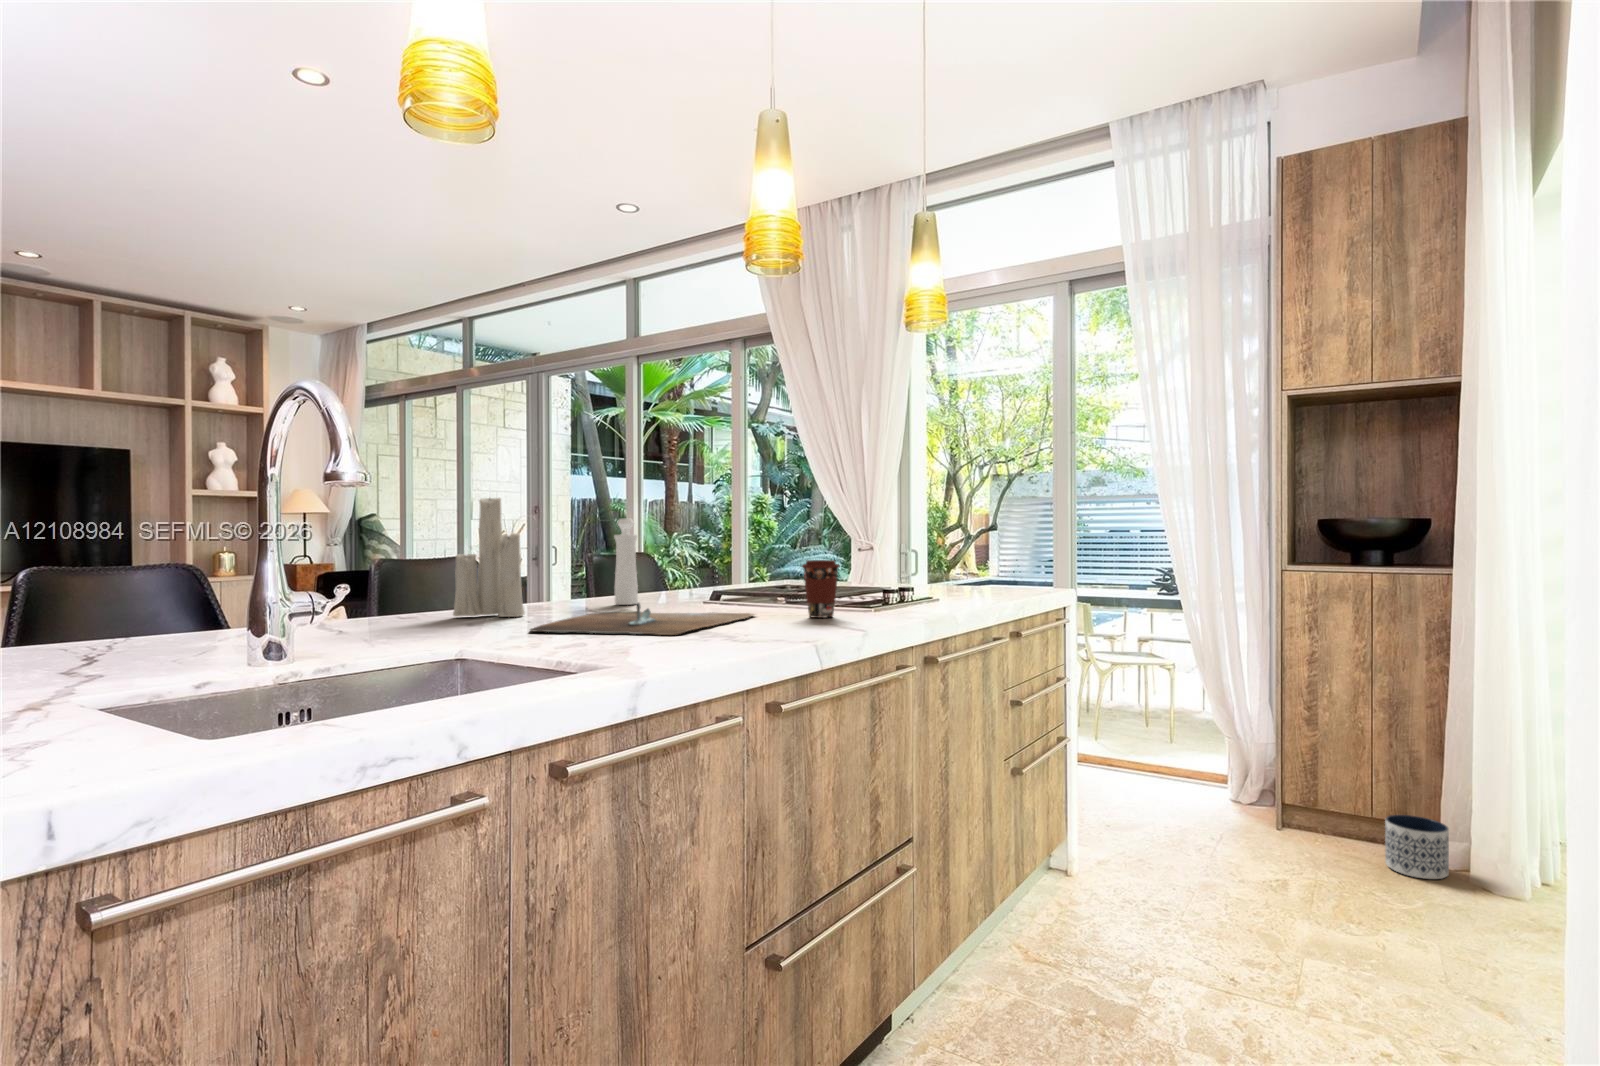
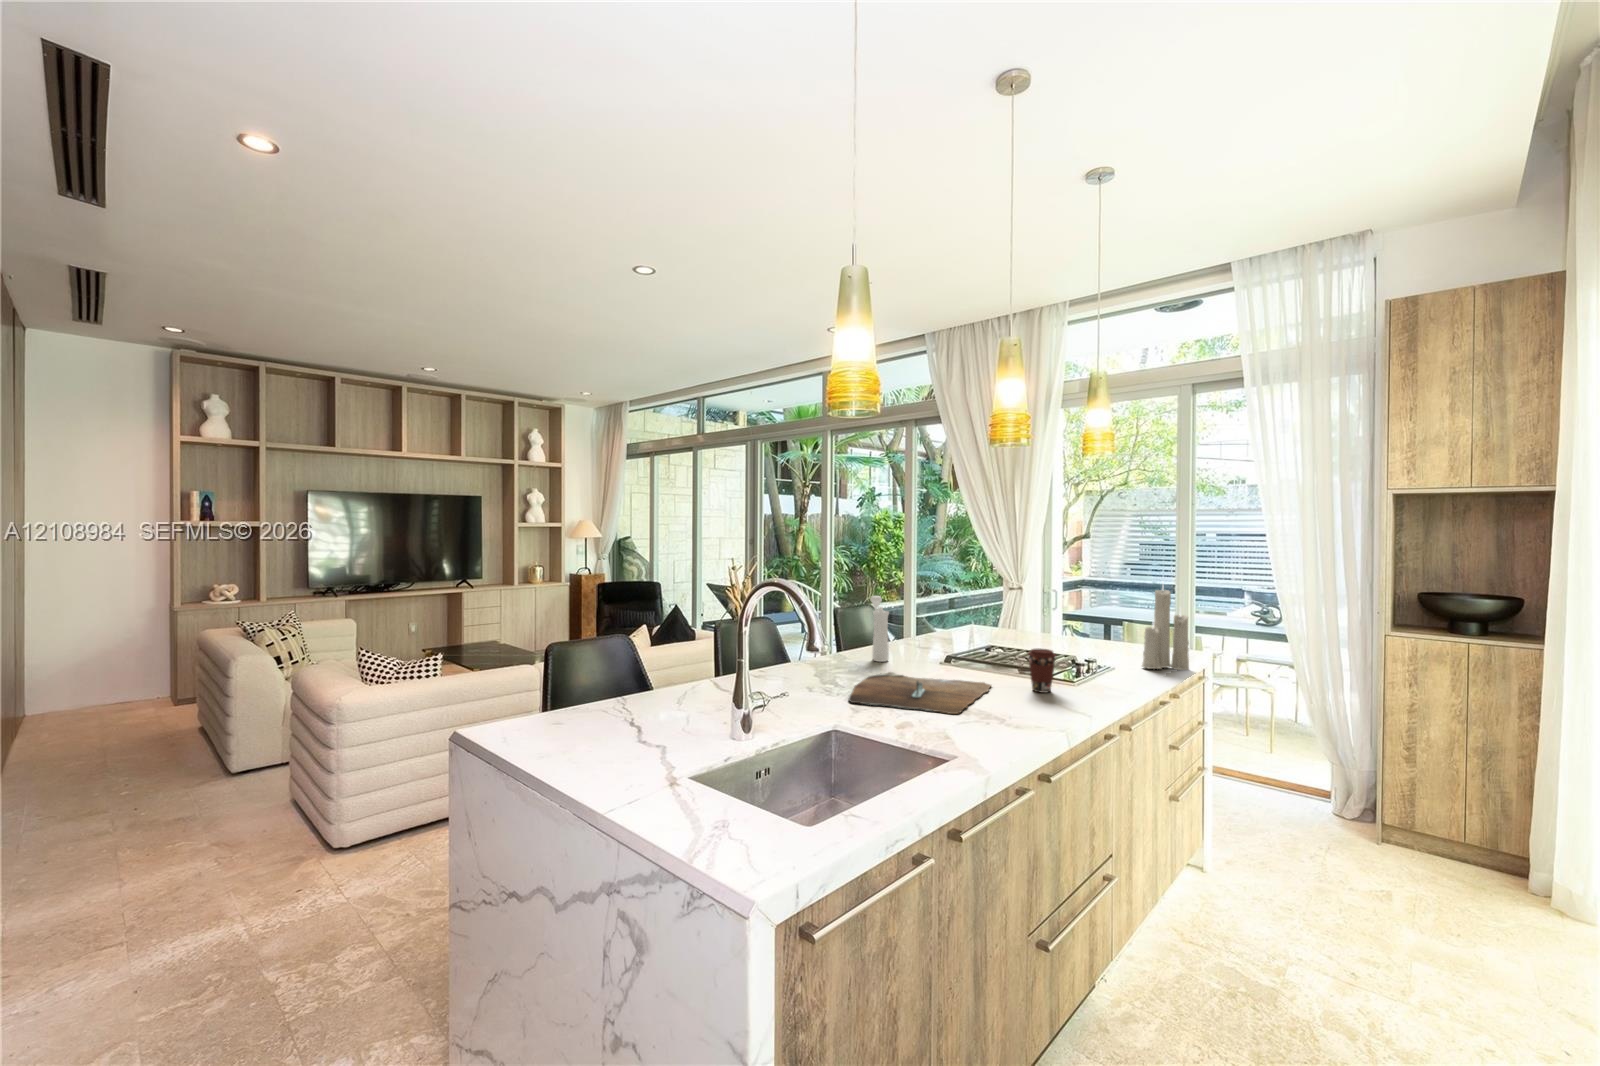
candle: present [453,485,524,617] -> present [1142,589,1189,670]
planter: present [1385,815,1449,879] -> none [1478,844,1541,903]

